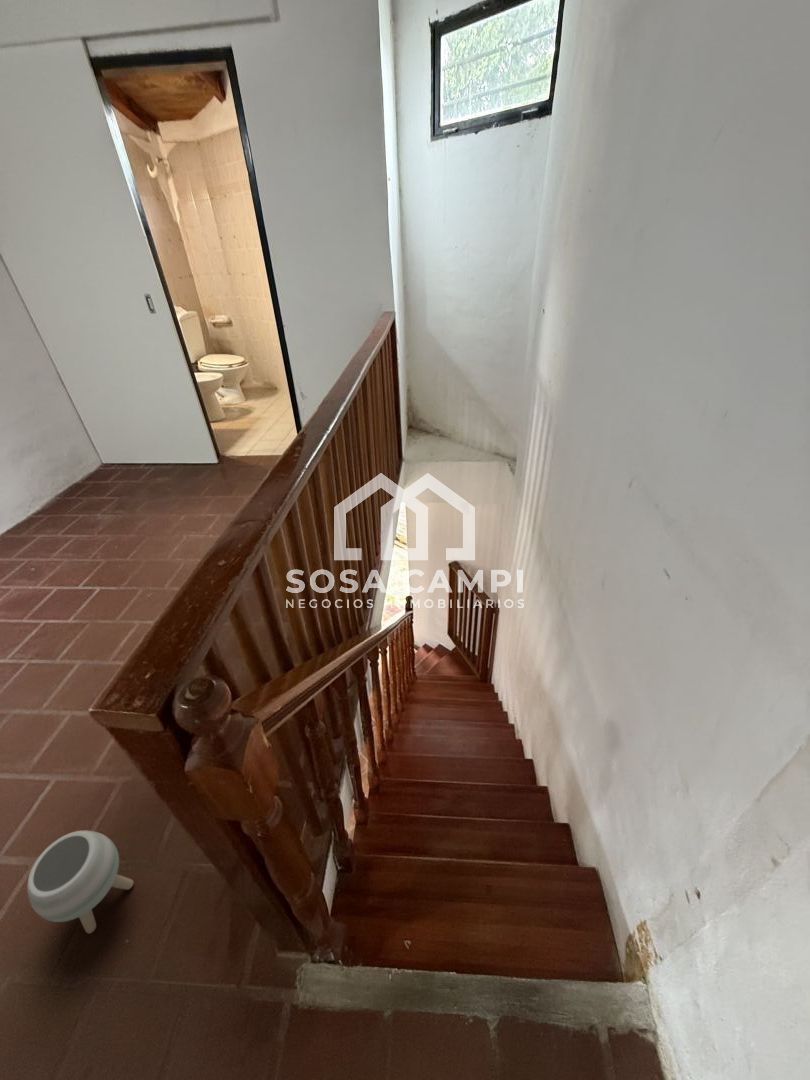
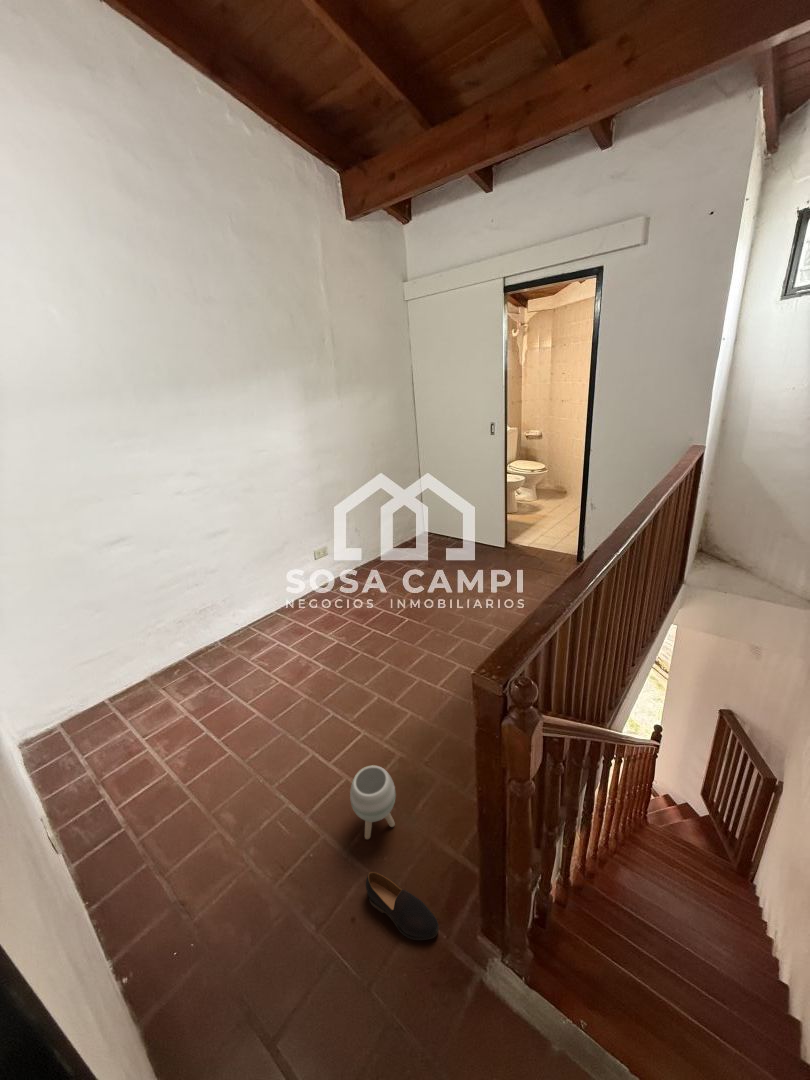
shoe: none [98,962,228,1023] -> present [366,872,439,940]

